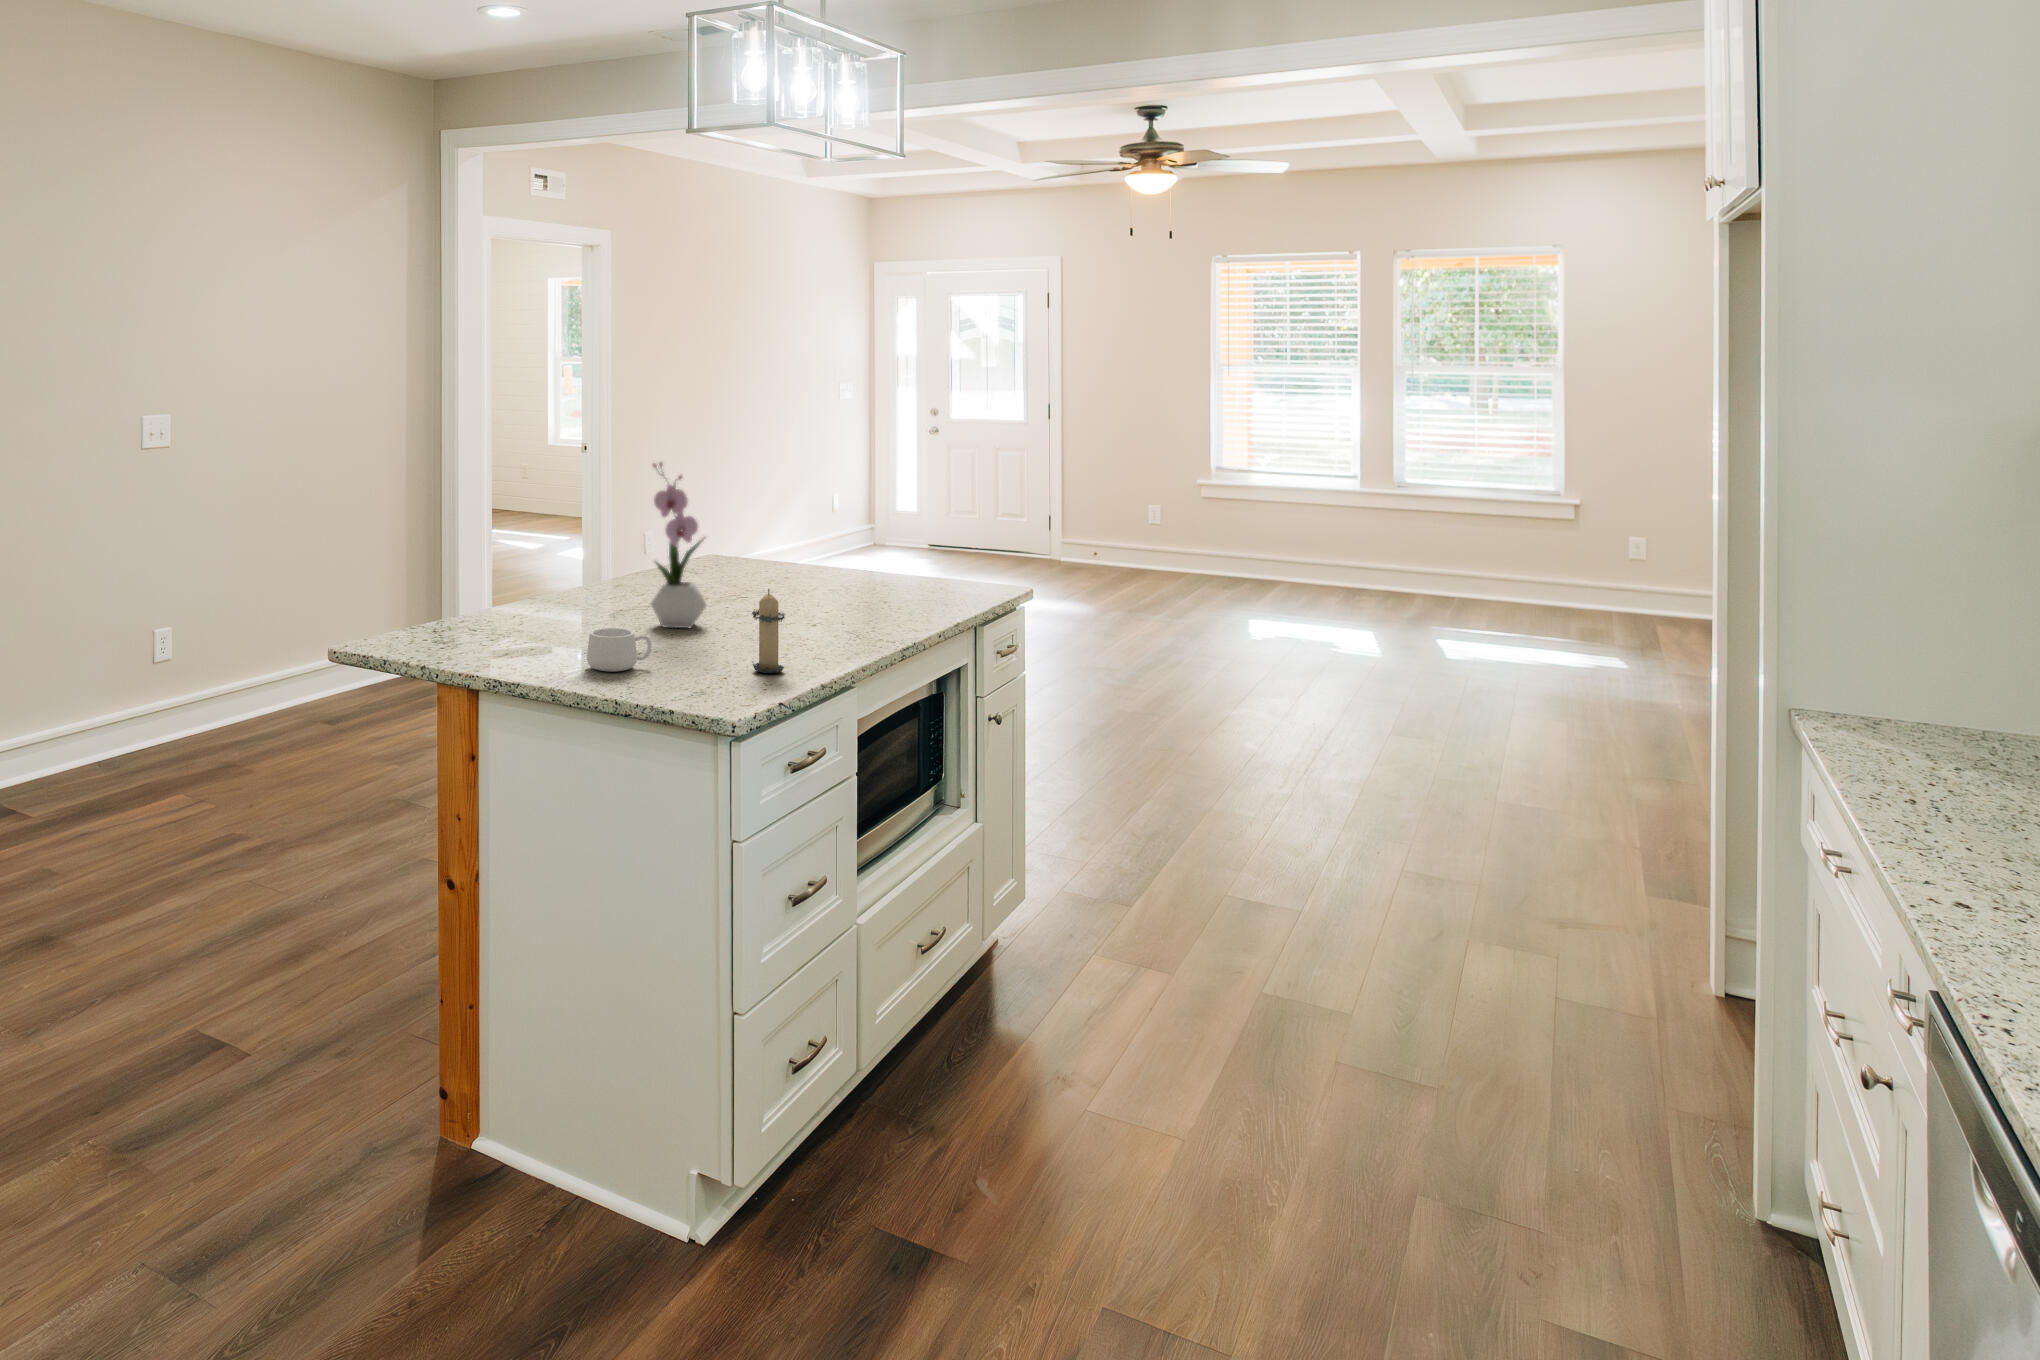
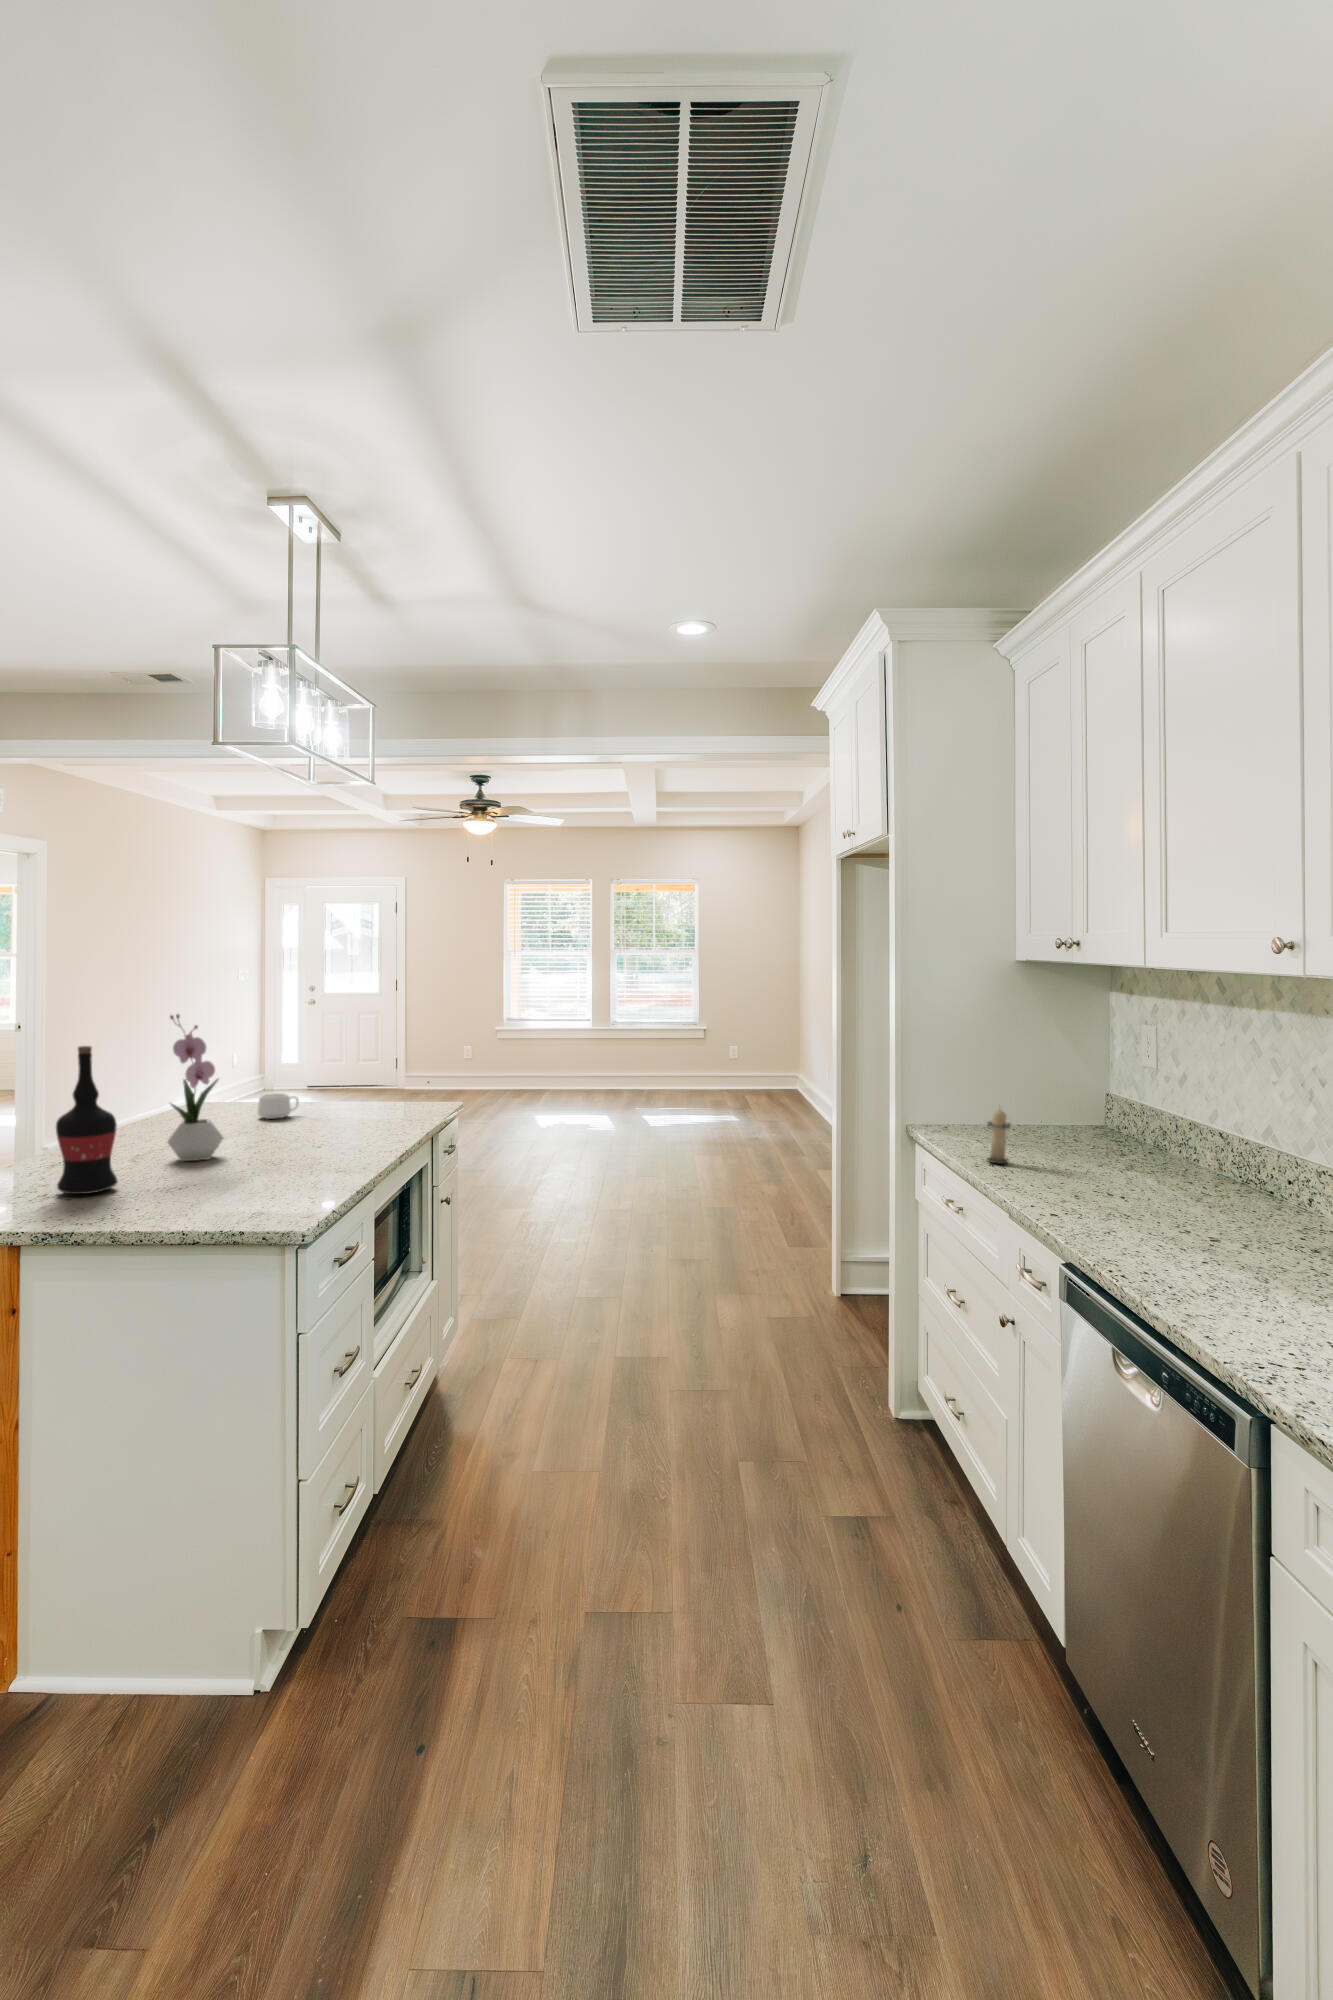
wine bottle: none [536,494,591,649] -> present [56,1046,118,1194]
candle: present [752,589,785,673] -> present [987,1109,1010,1164]
mug: present [587,628,652,672] -> present [258,1093,299,1119]

